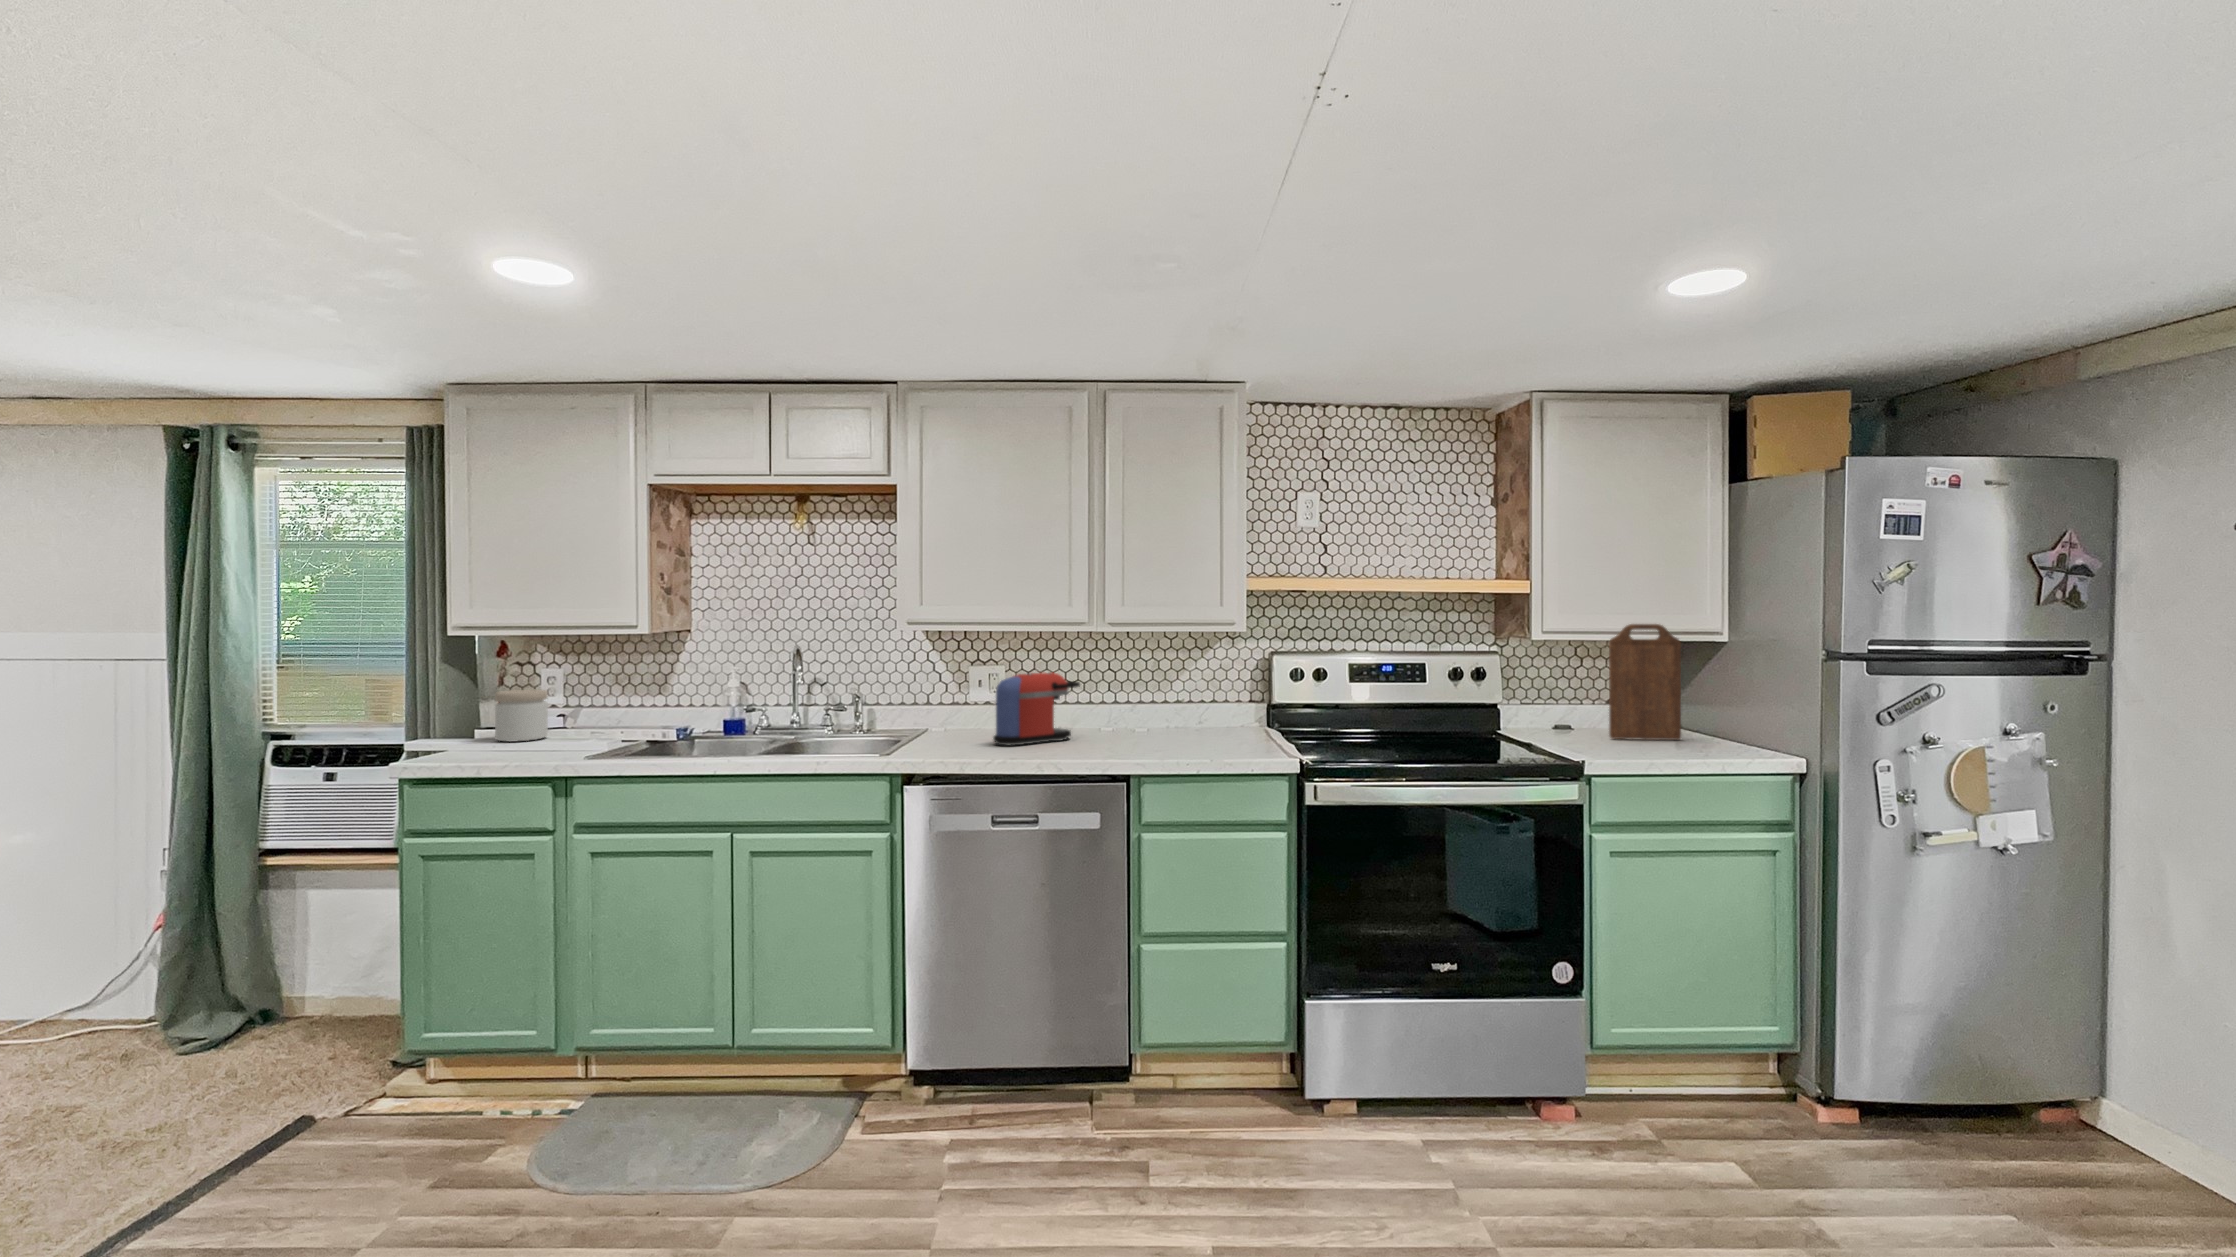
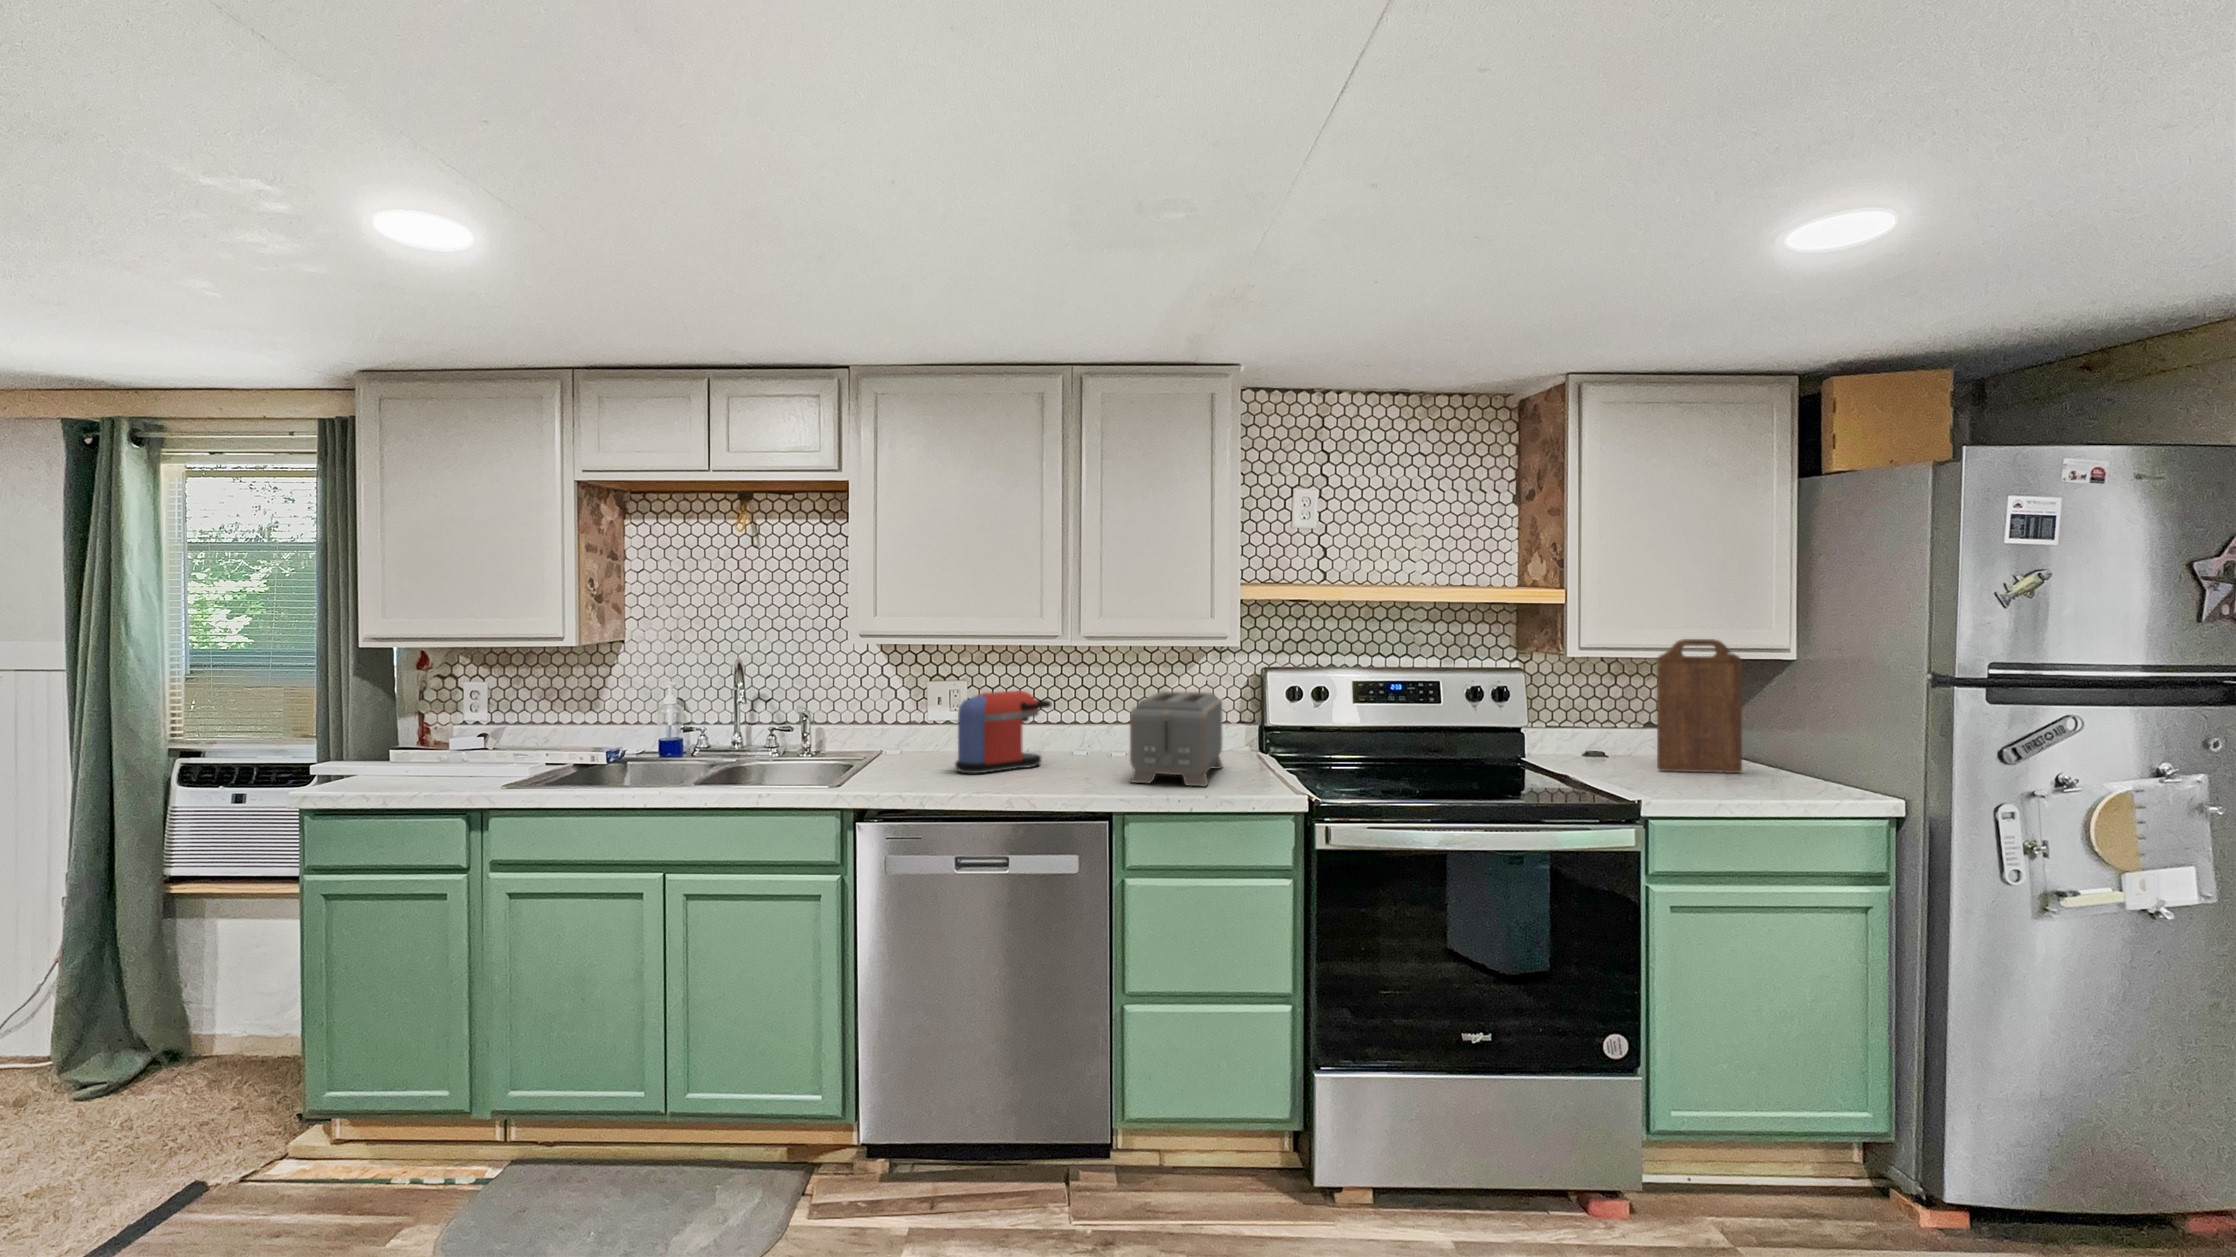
toaster: none [1148,672,1233,754] -> present [1130,691,1223,786]
jar: present [495,689,548,741] -> none [412,706,469,763]

